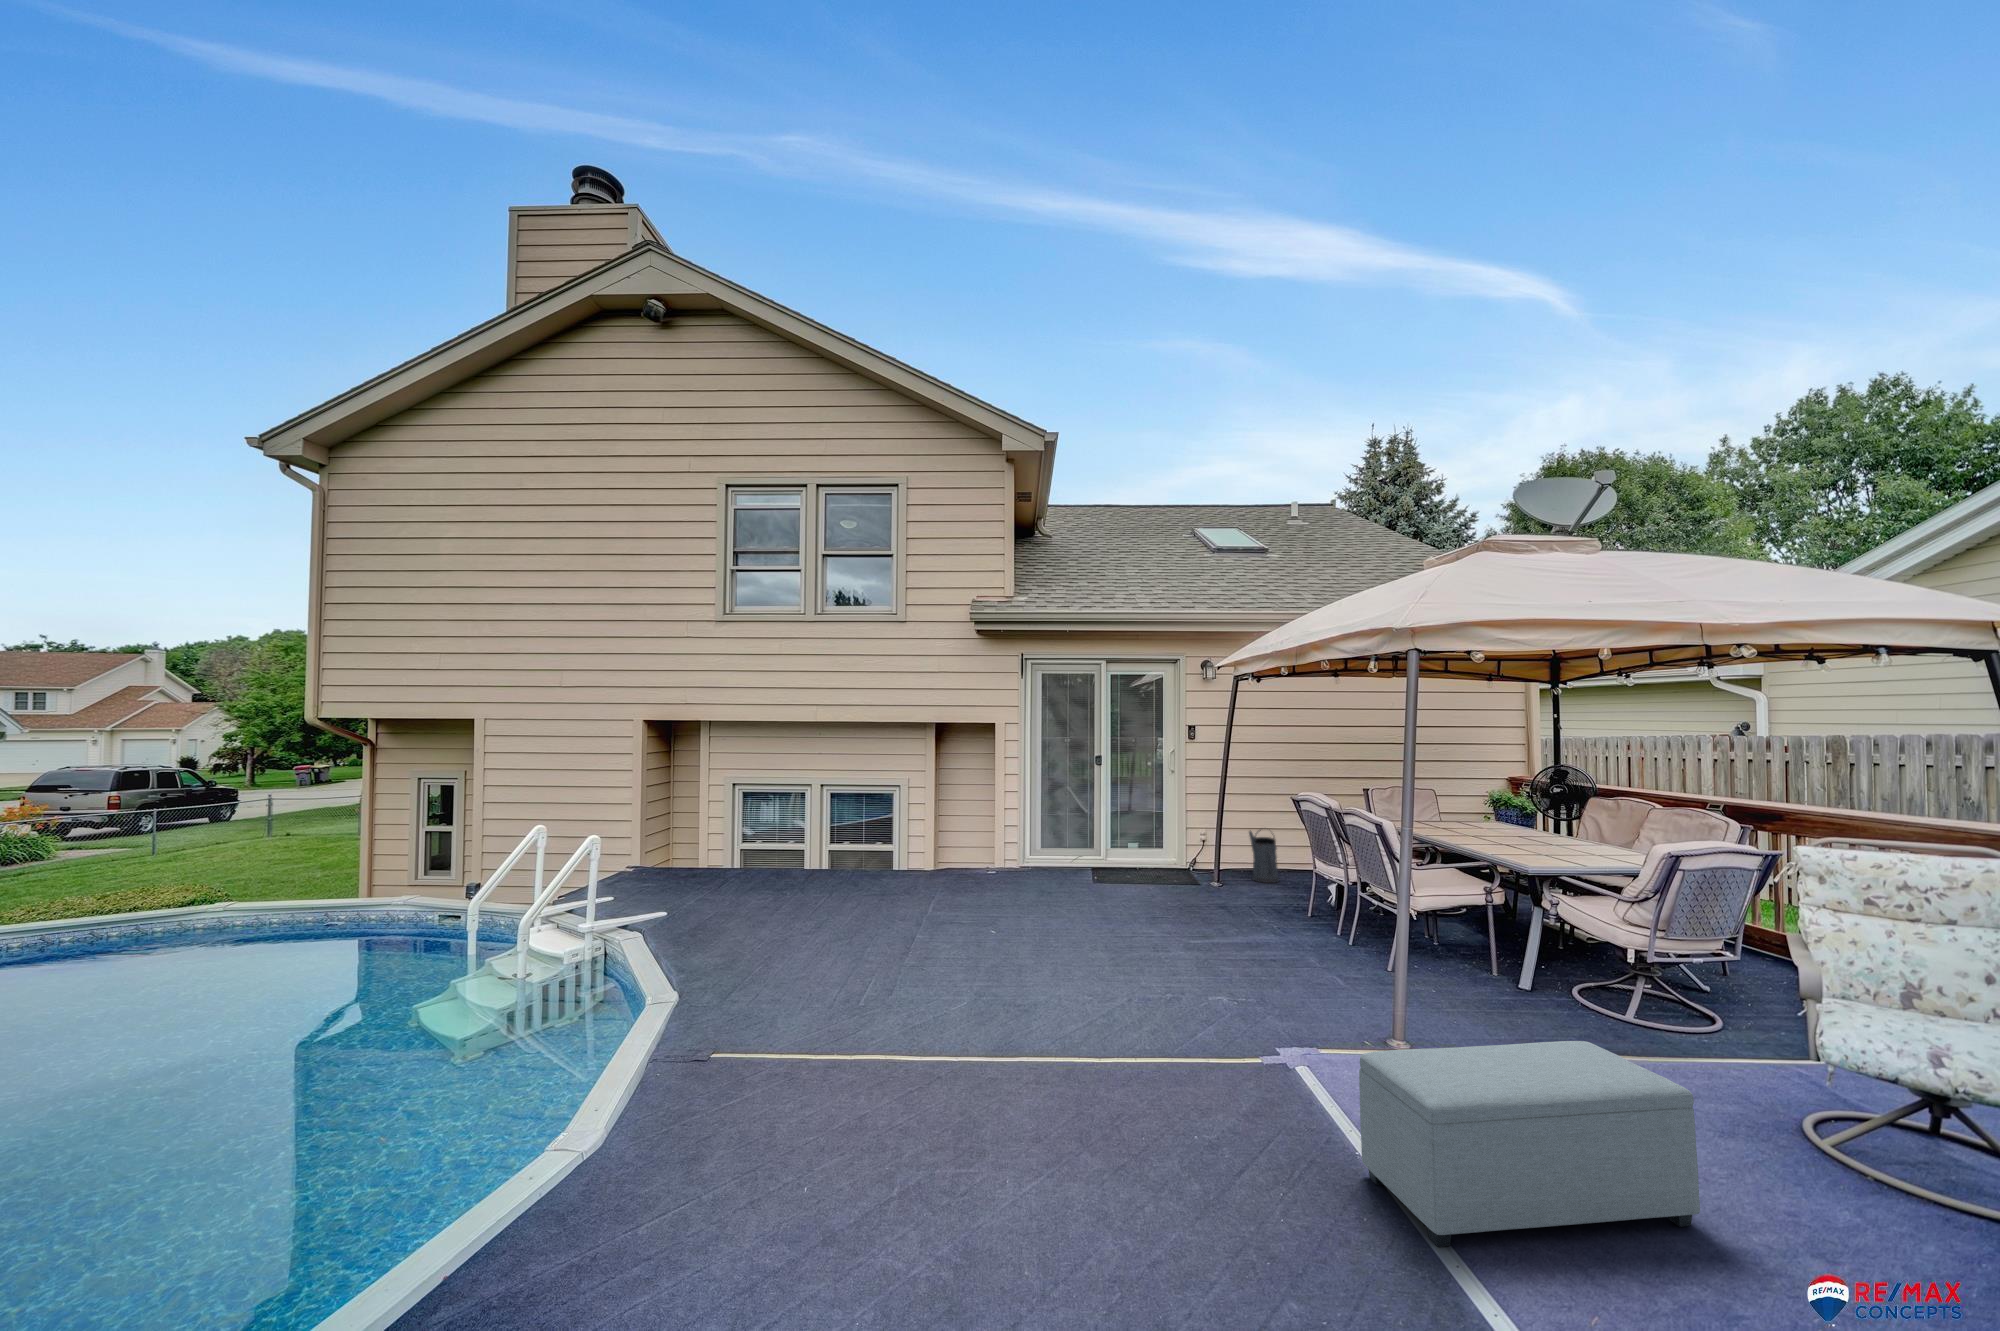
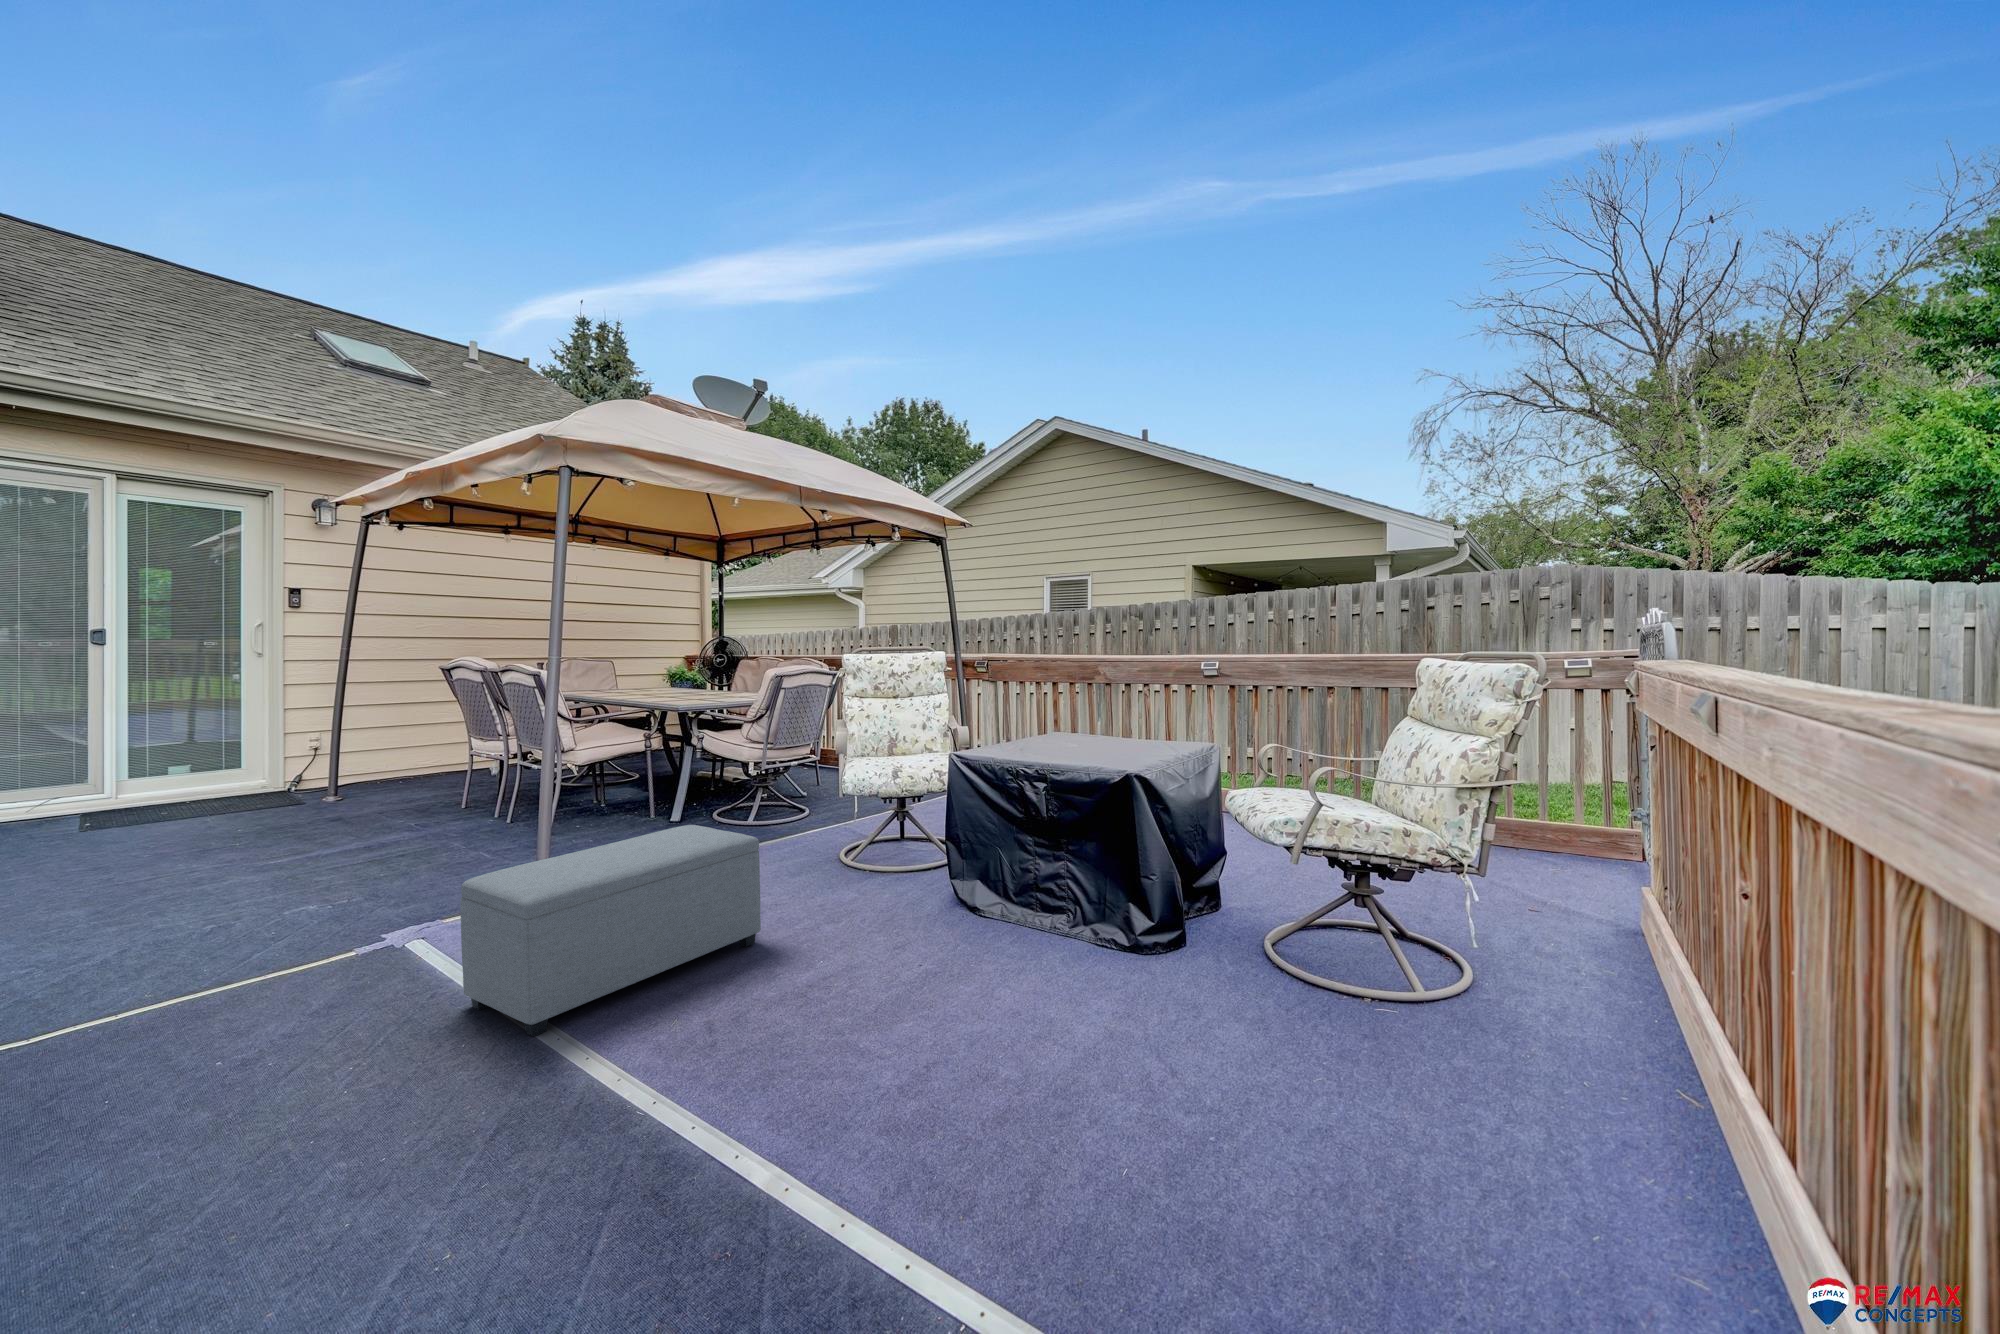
watering can: present [1249,830,1279,883] -> none [395,714,435,777]

